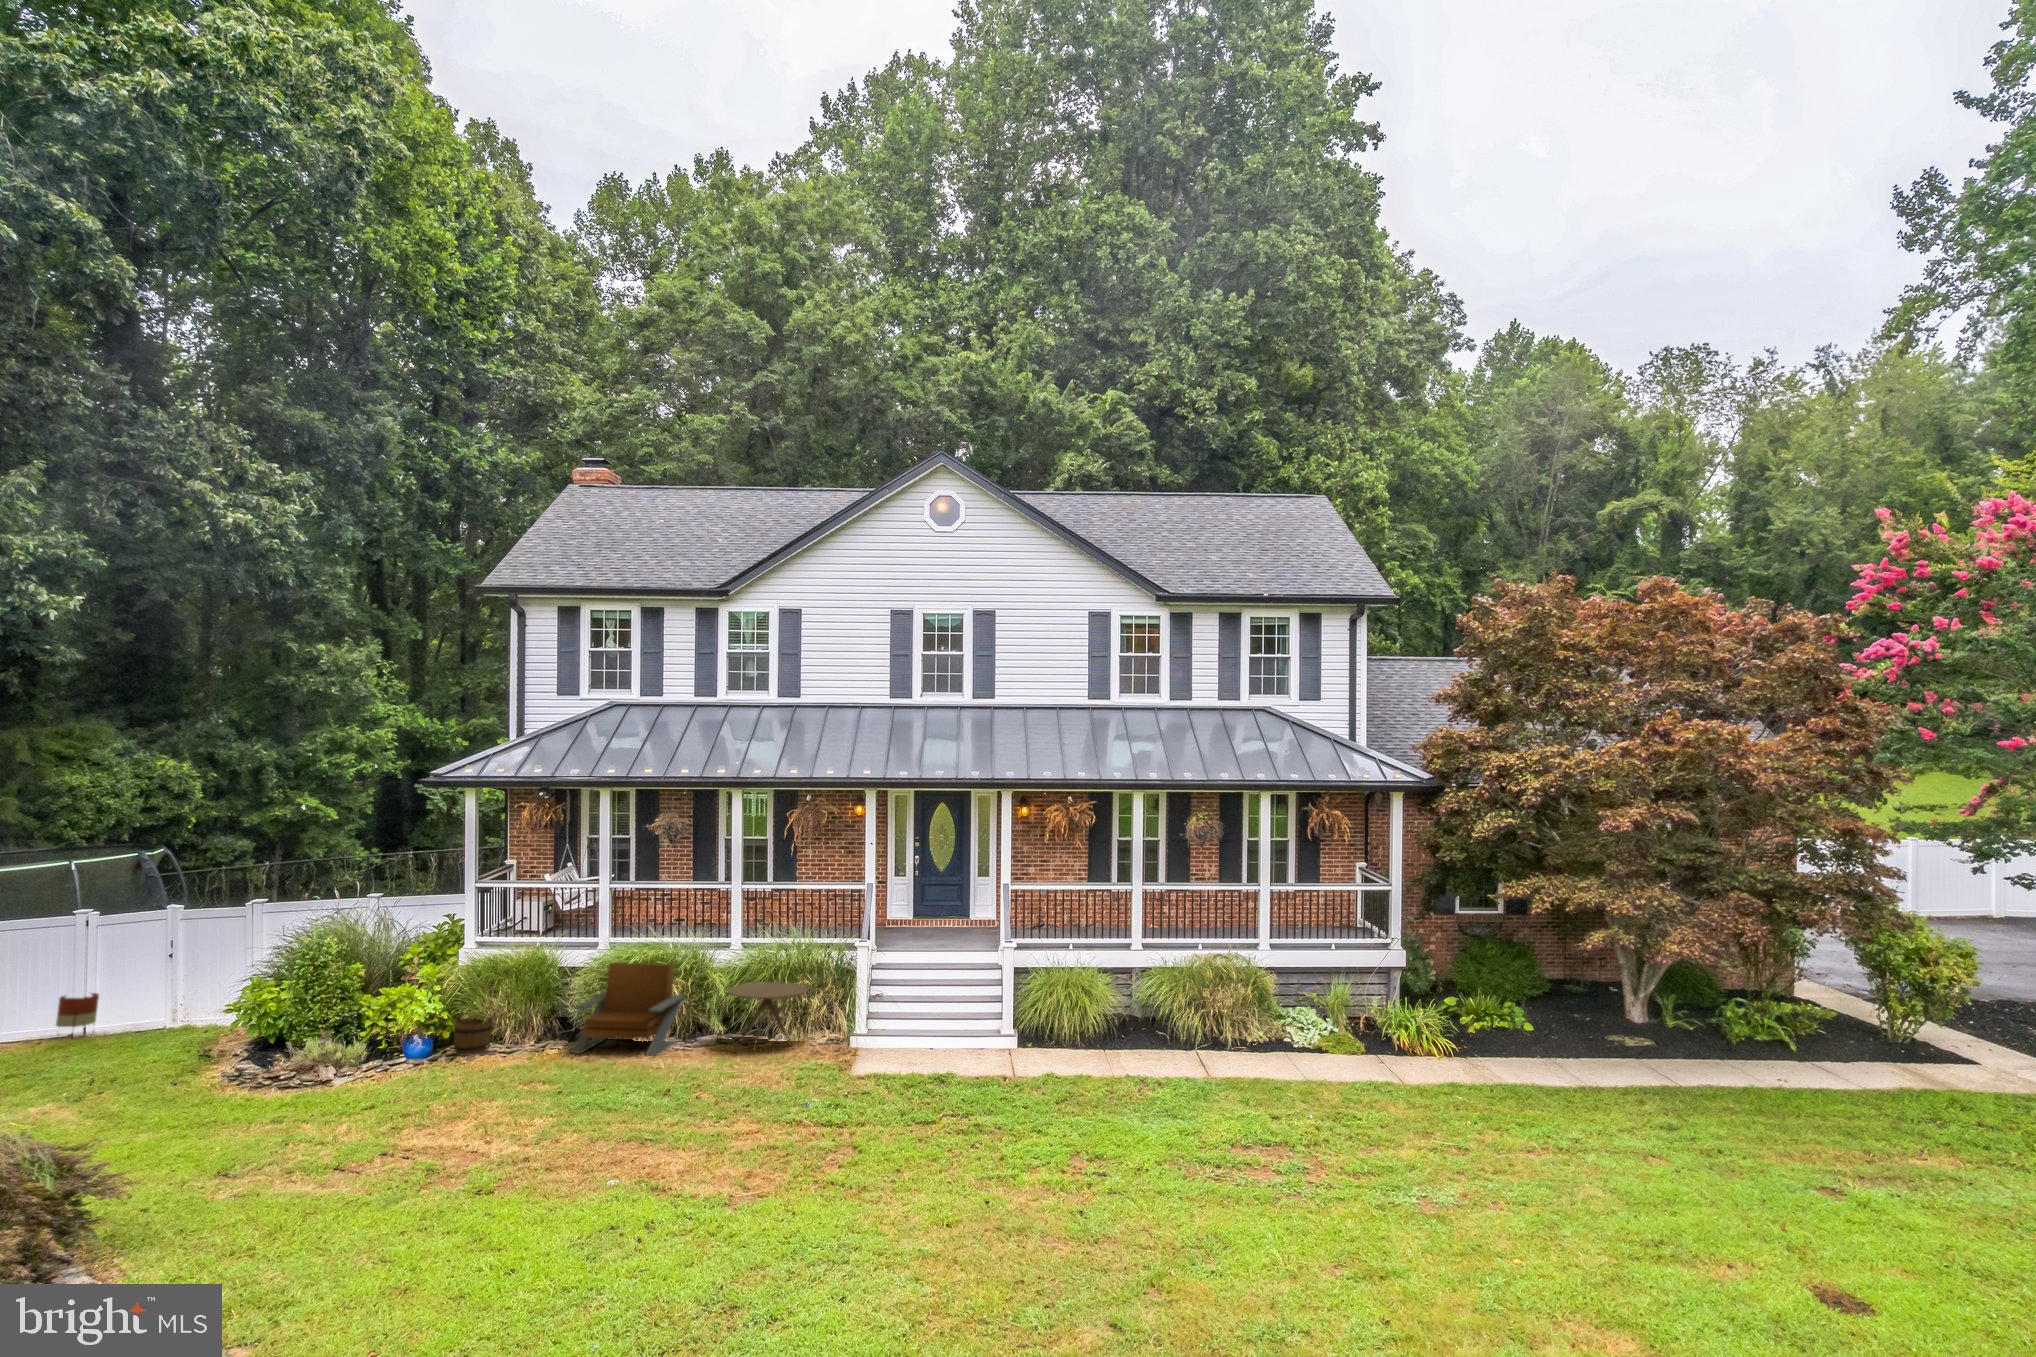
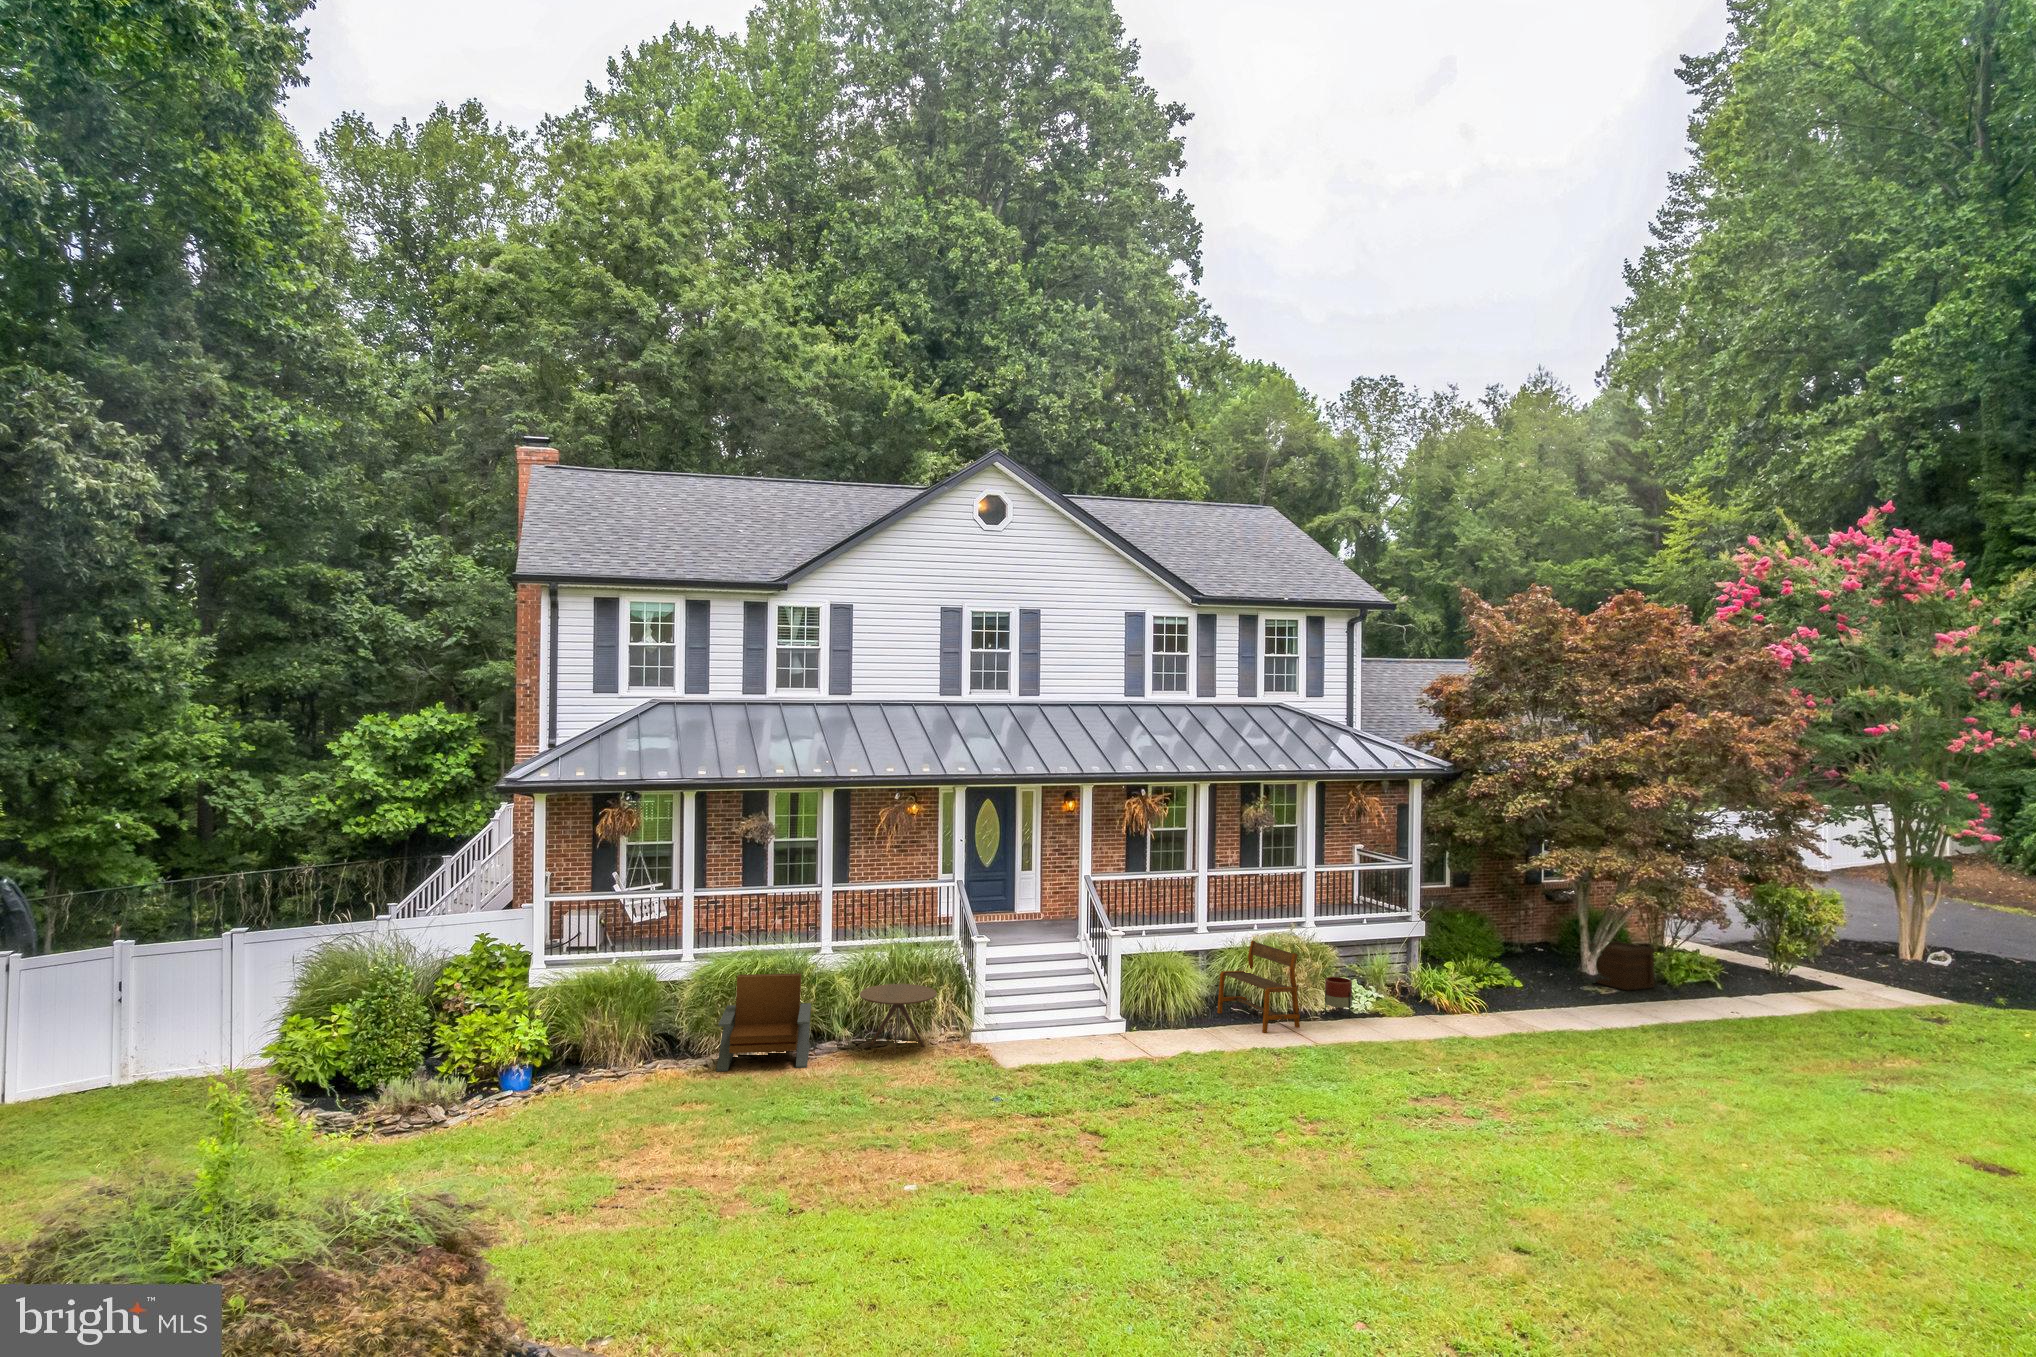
bench: none [1133,959,1209,1058] -> present [1217,940,1300,1033]
wooden crate: none [1623,986,1703,1044] -> present [1590,941,1655,991]
planter: present [56,993,99,1028] -> present [1325,977,1352,1018]
bucket: present [453,1015,493,1056] -> none [574,1038,615,1082]

